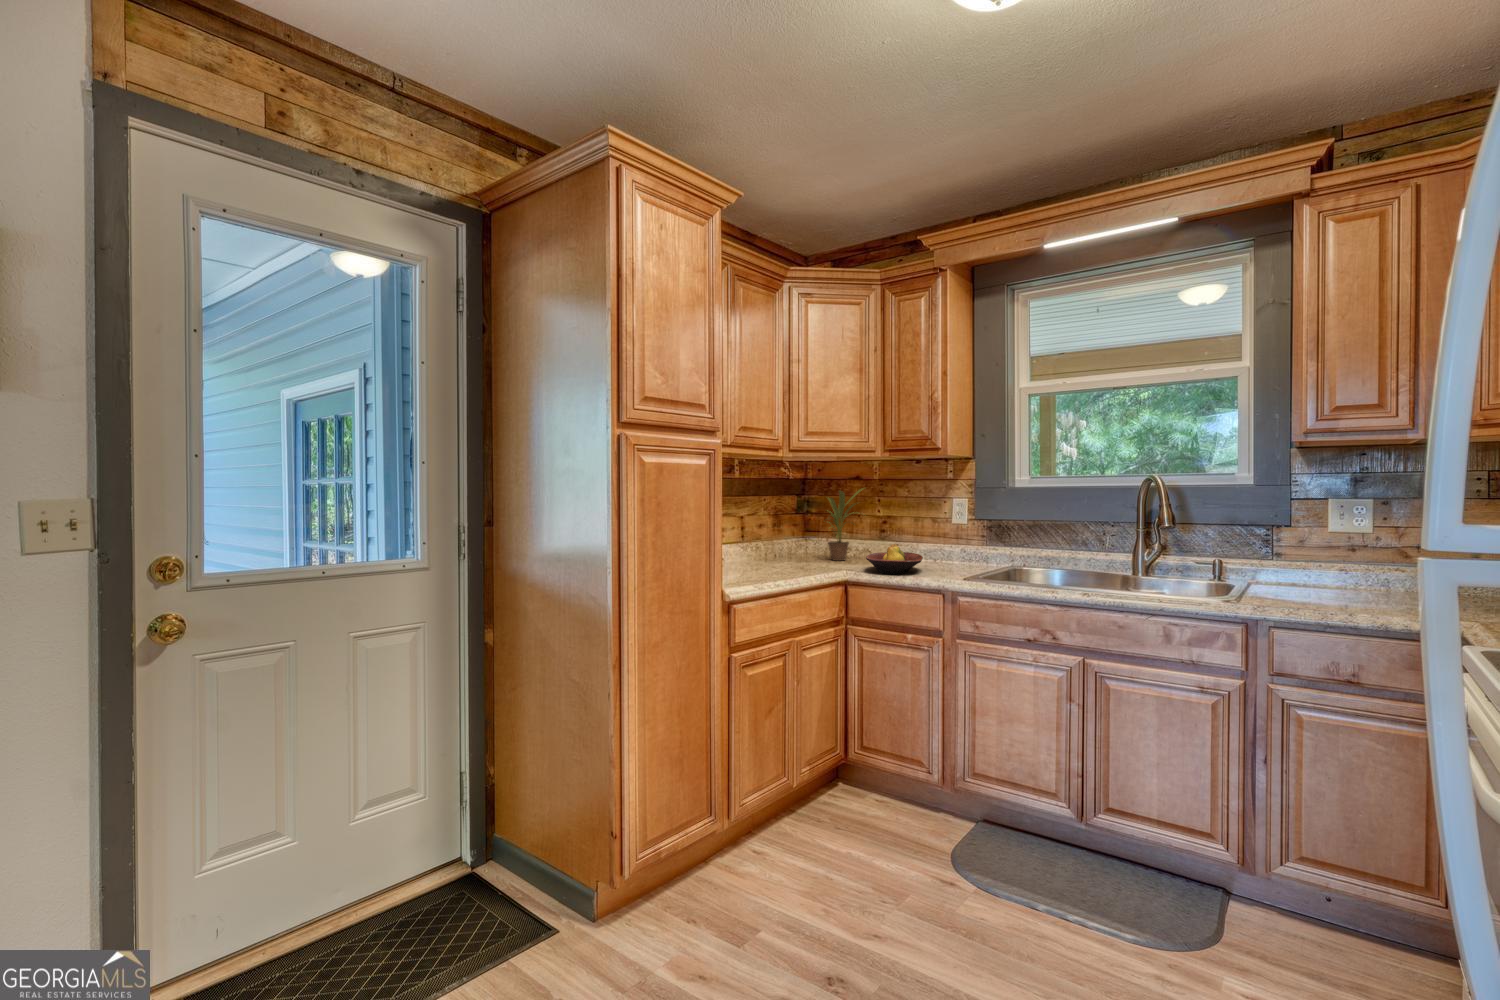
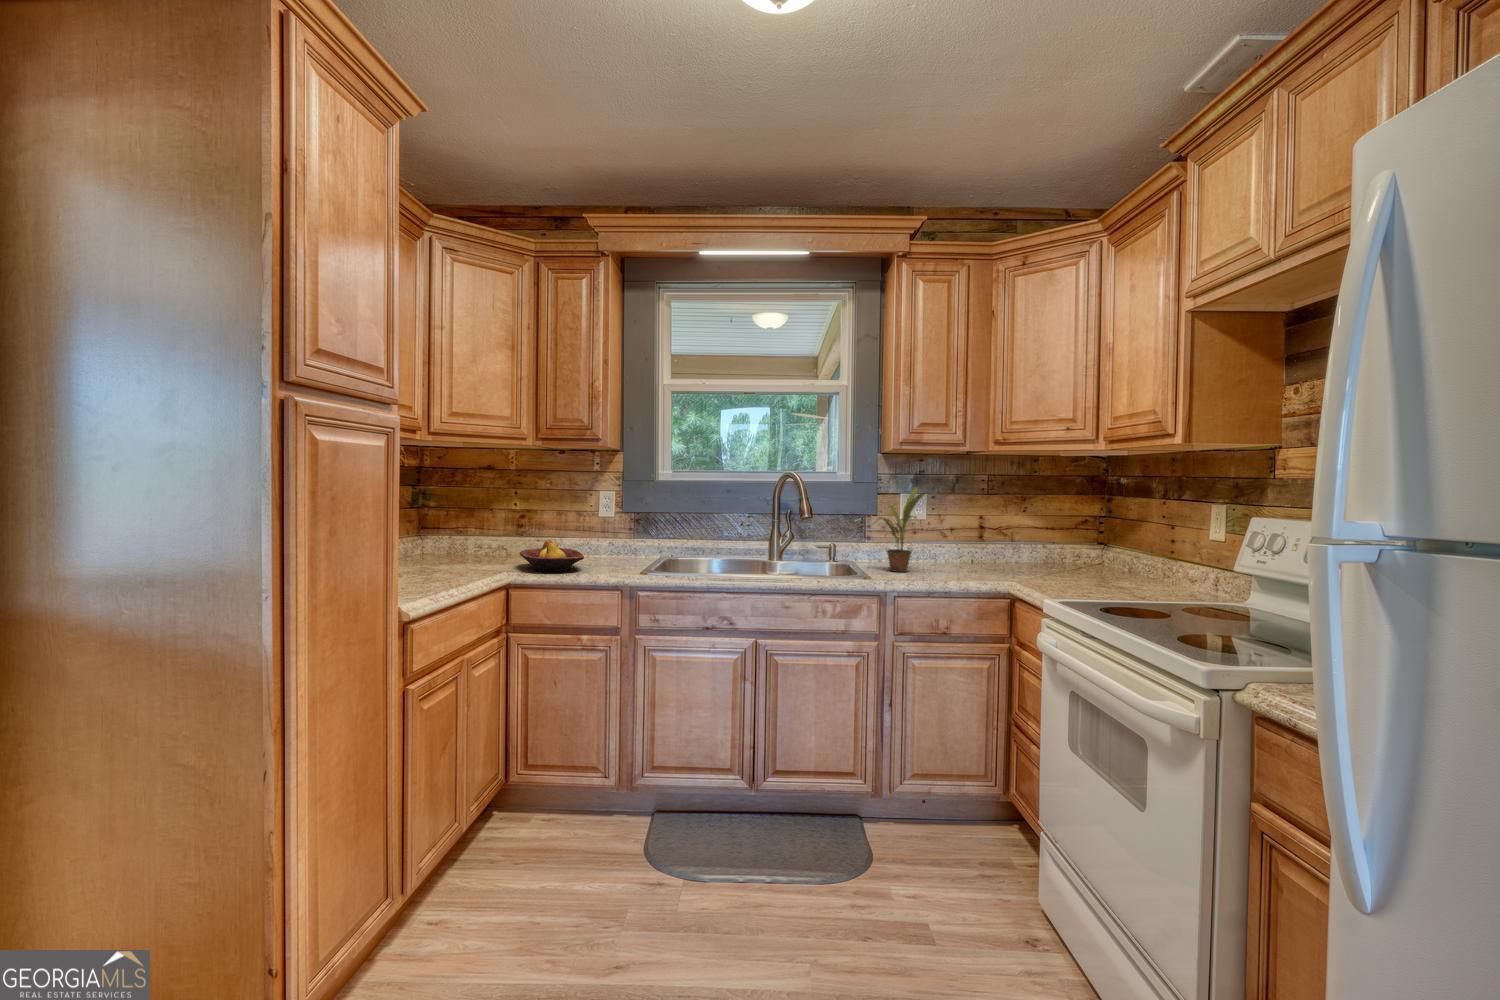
potted plant: present [826,489,862,561] -> present [878,487,929,572]

